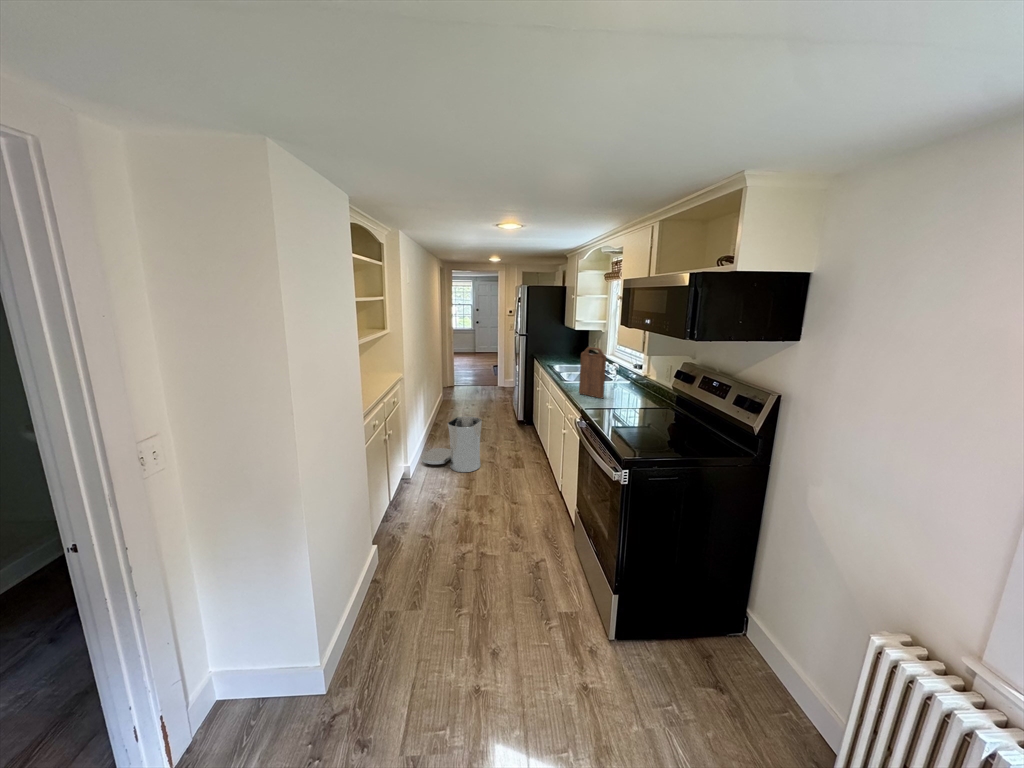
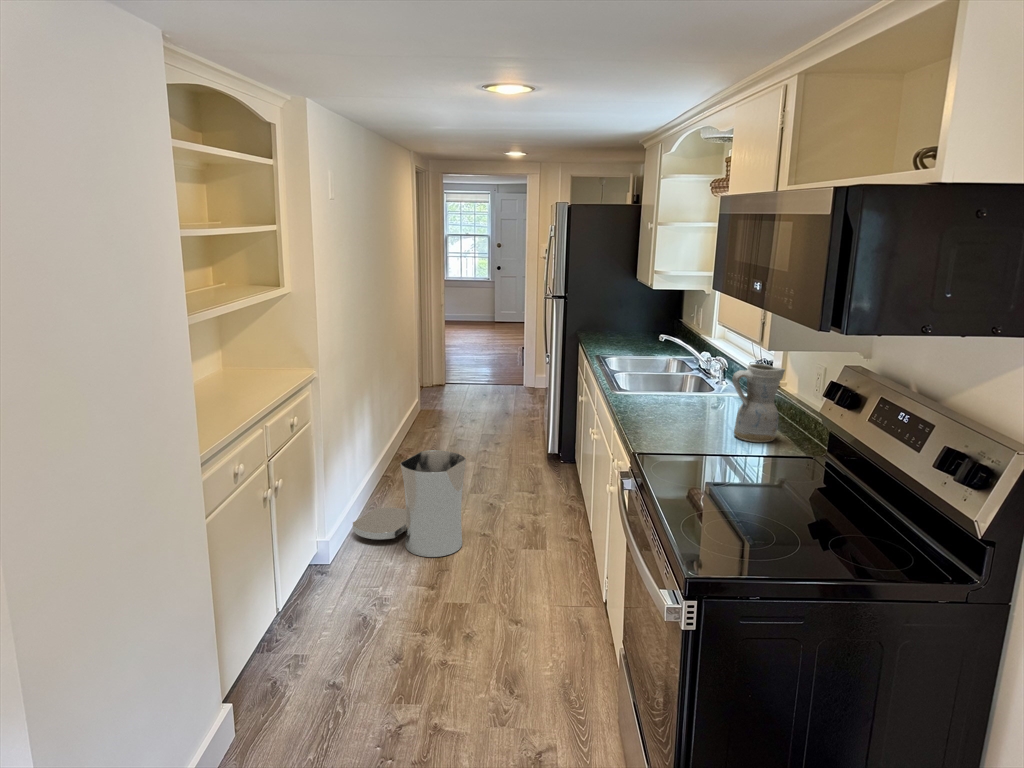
cutting board: present [579,347,606,398] -> none [640,327,693,431]
ceramic pitcher: none [627,364,652,403] -> present [732,364,785,442]

